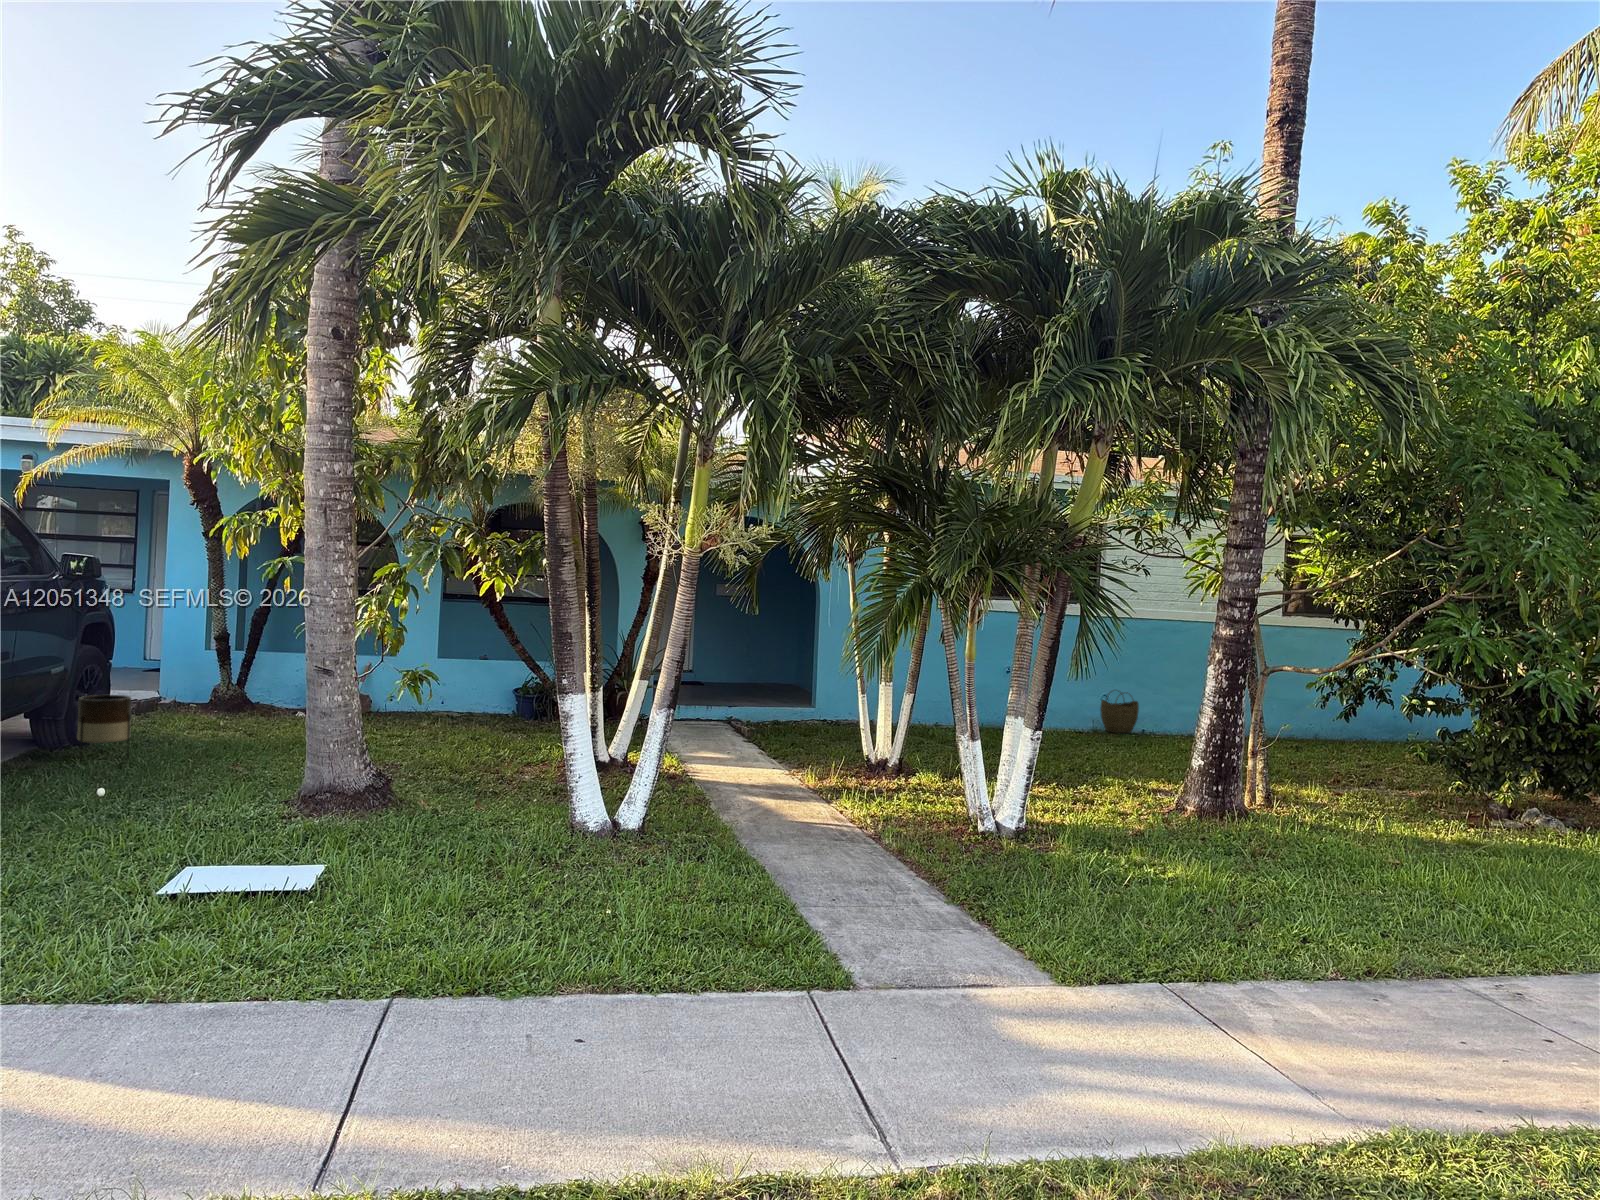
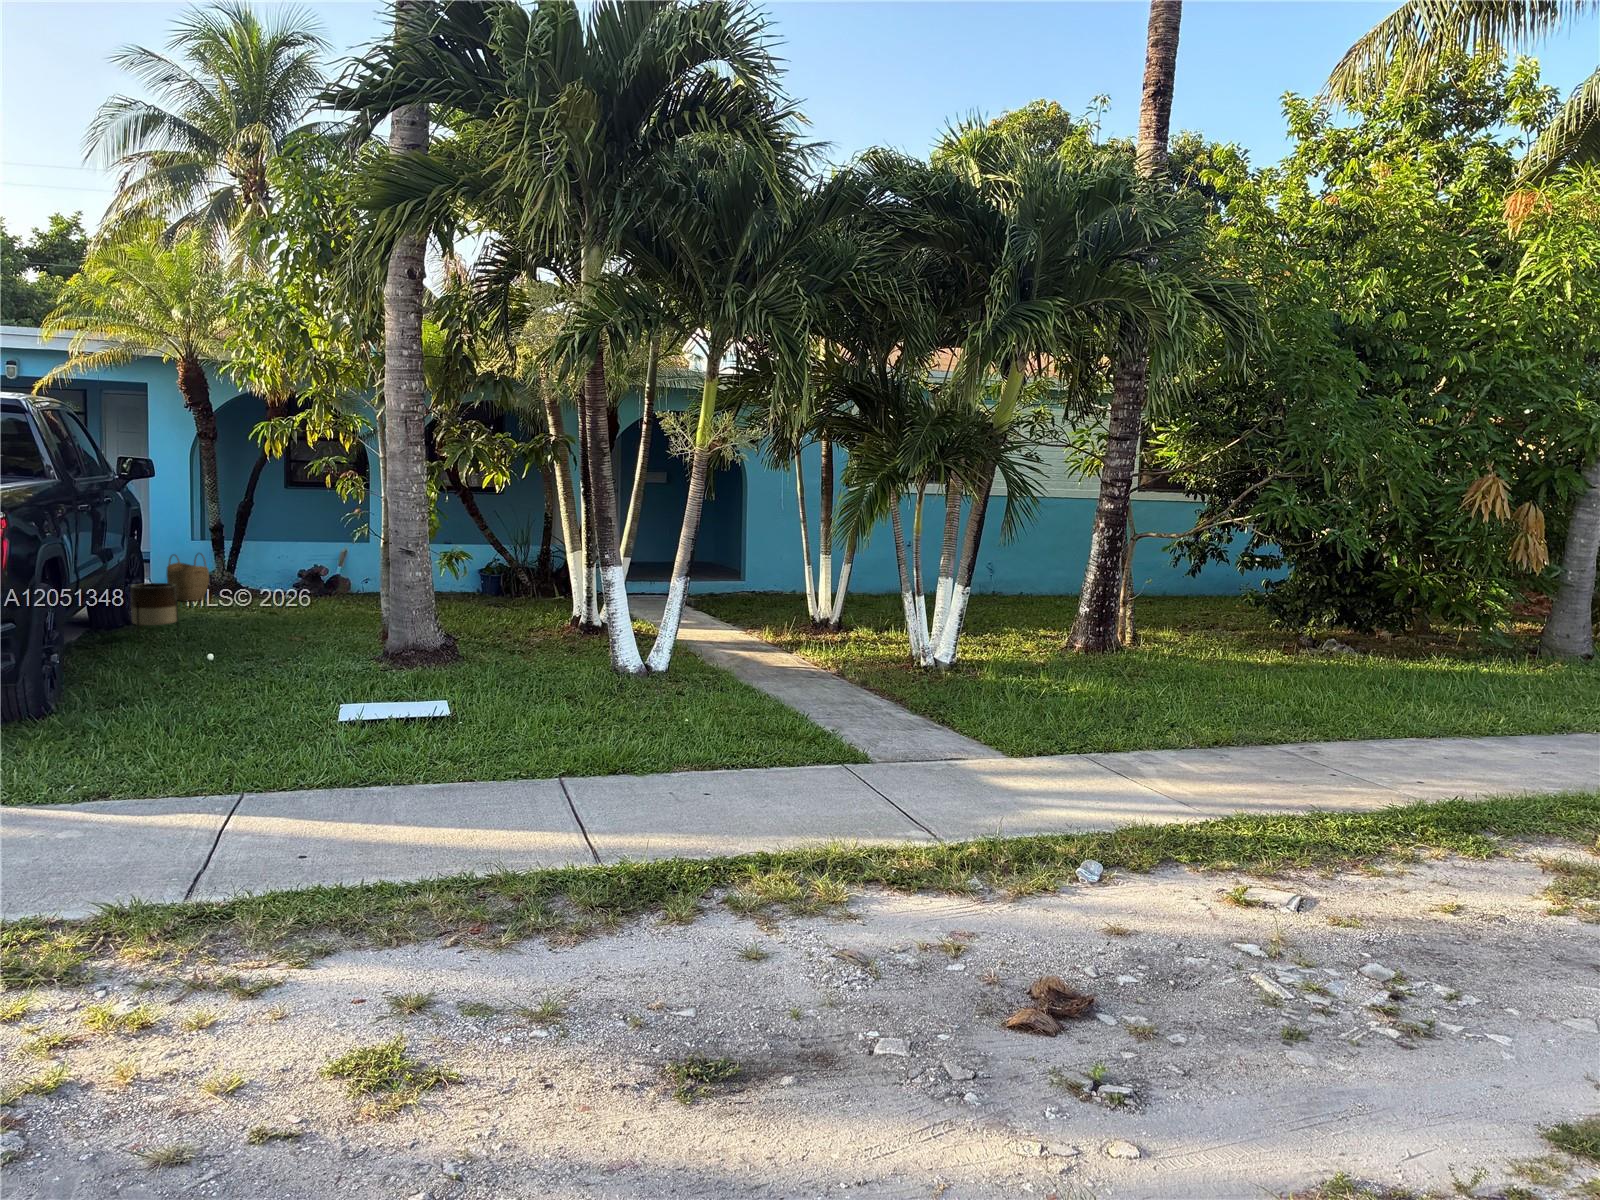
woven basket: present [1100,691,1139,733] -> present [166,553,209,601]

